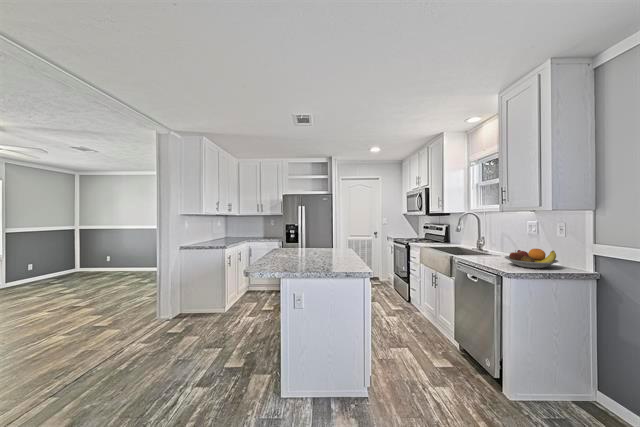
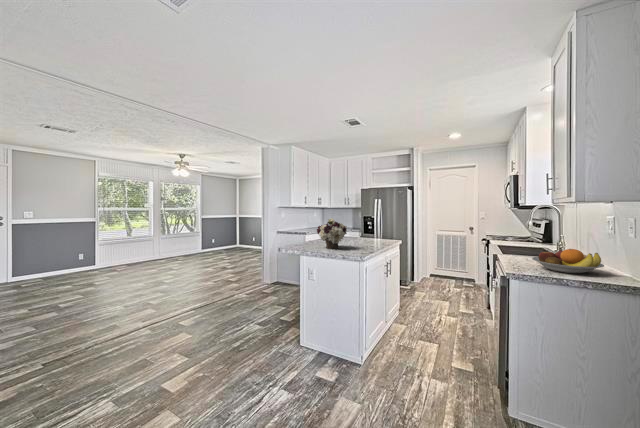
flower arrangement: none [295,229,334,267] -> present [317,218,347,249]

